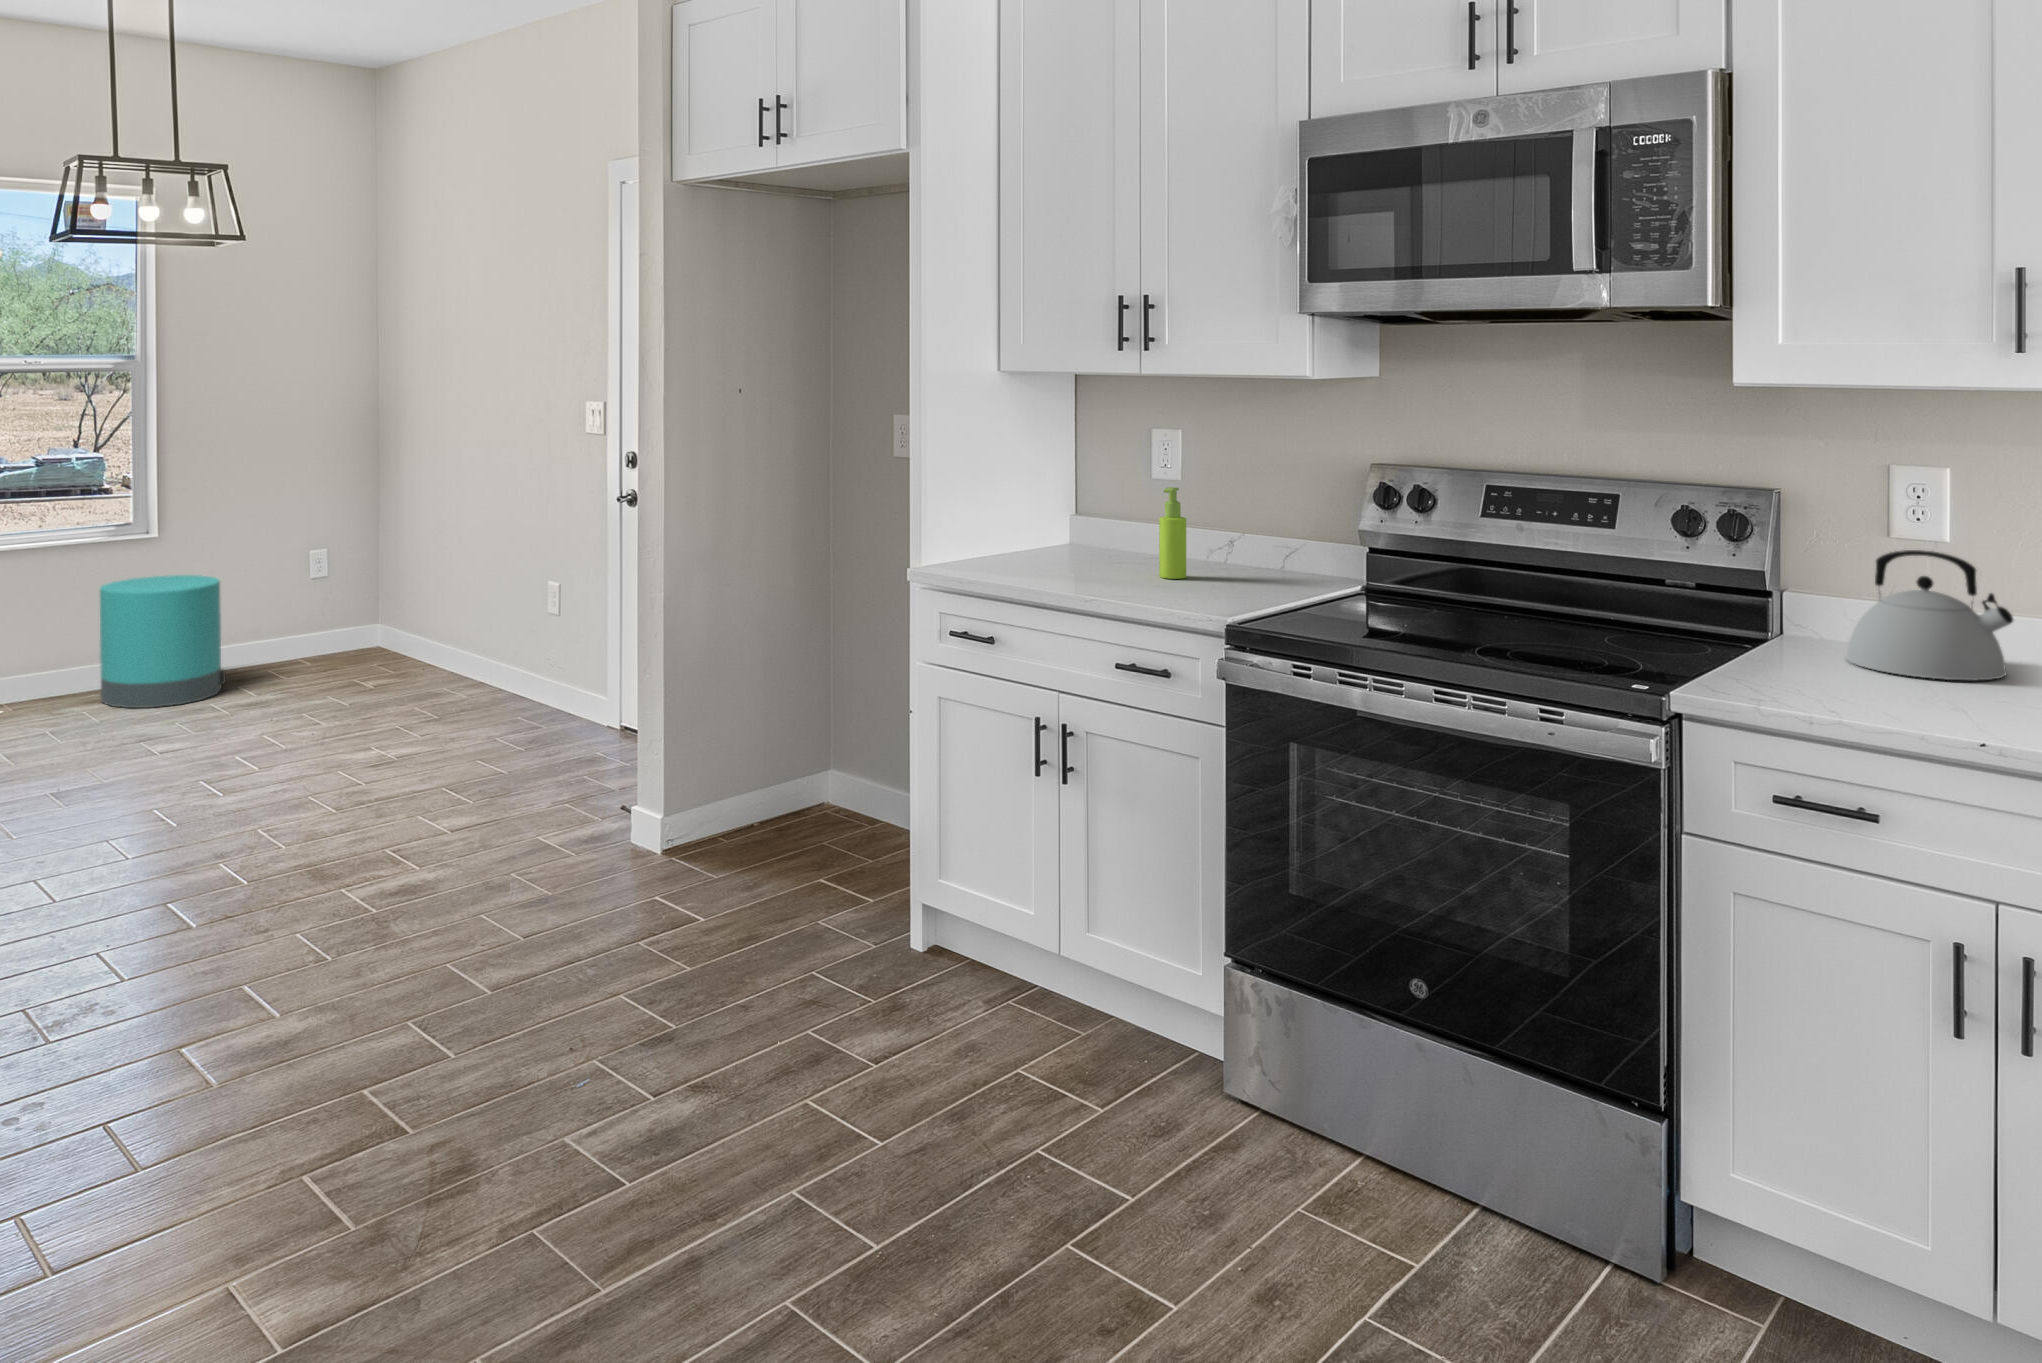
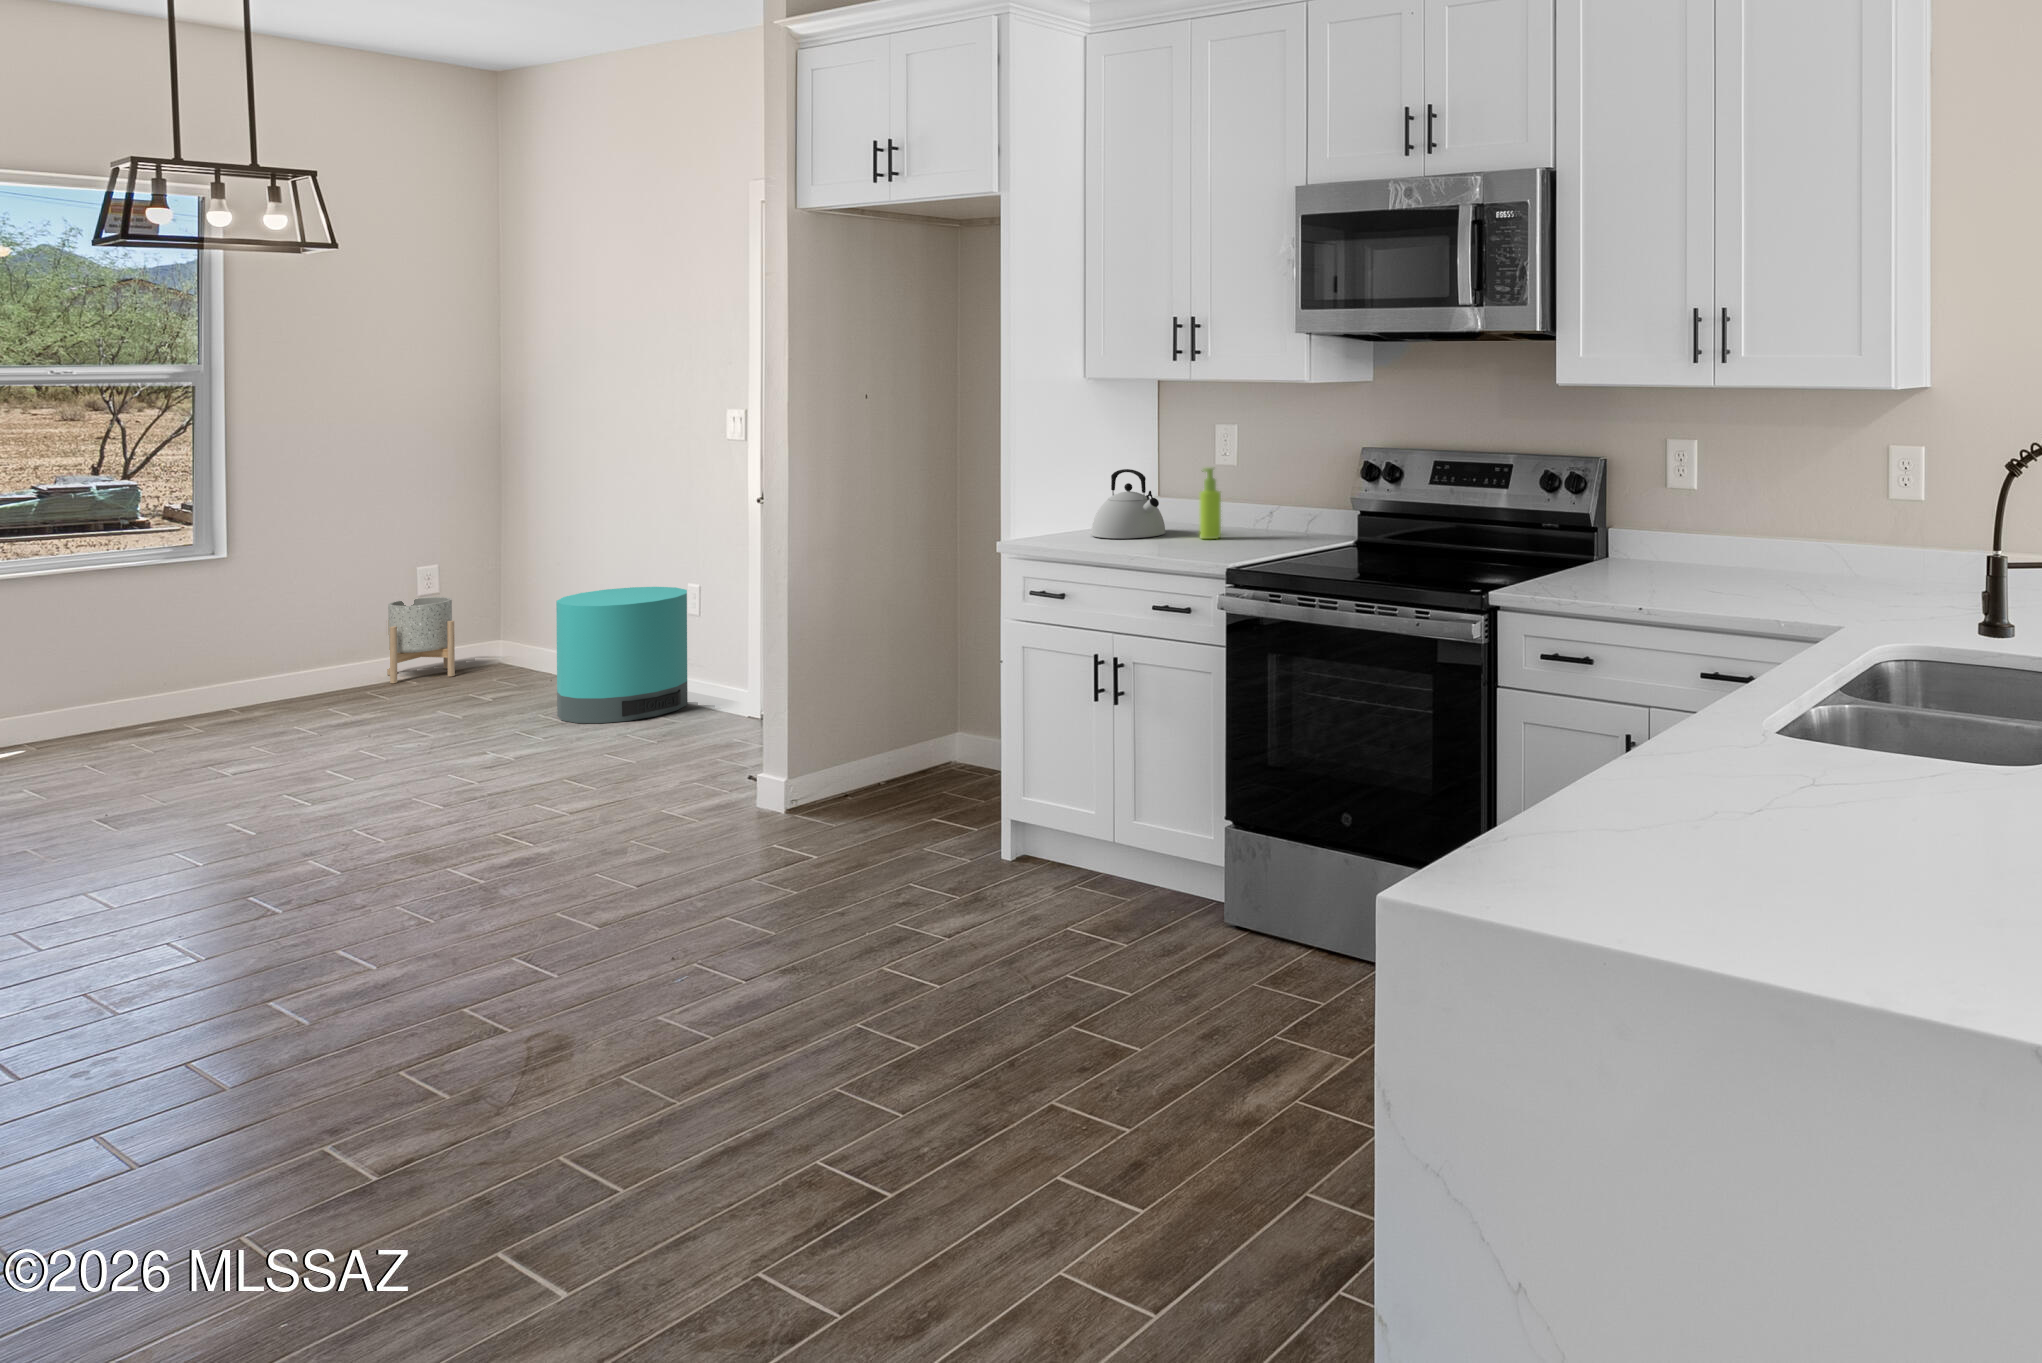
kettle: present [1846,550,2013,680] -> present [1091,469,1166,539]
trash can: present [100,575,226,708] -> present [556,587,688,723]
planter: none [288,588,345,672] -> present [387,597,455,683]

